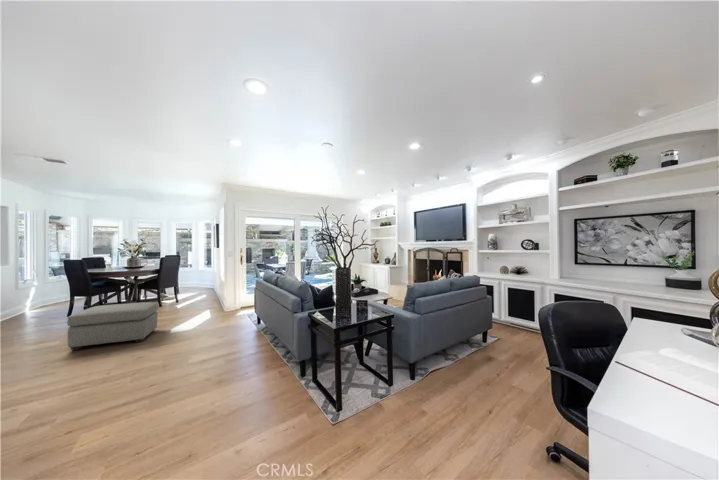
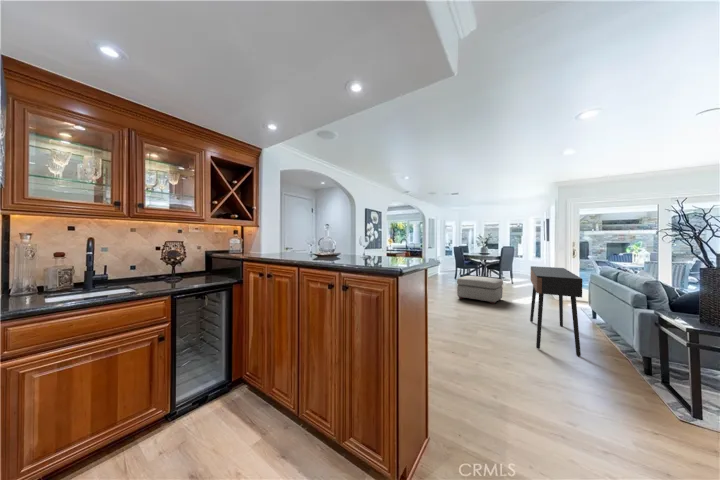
console table: none [192,279,251,402] -> present [530,266,582,356]

